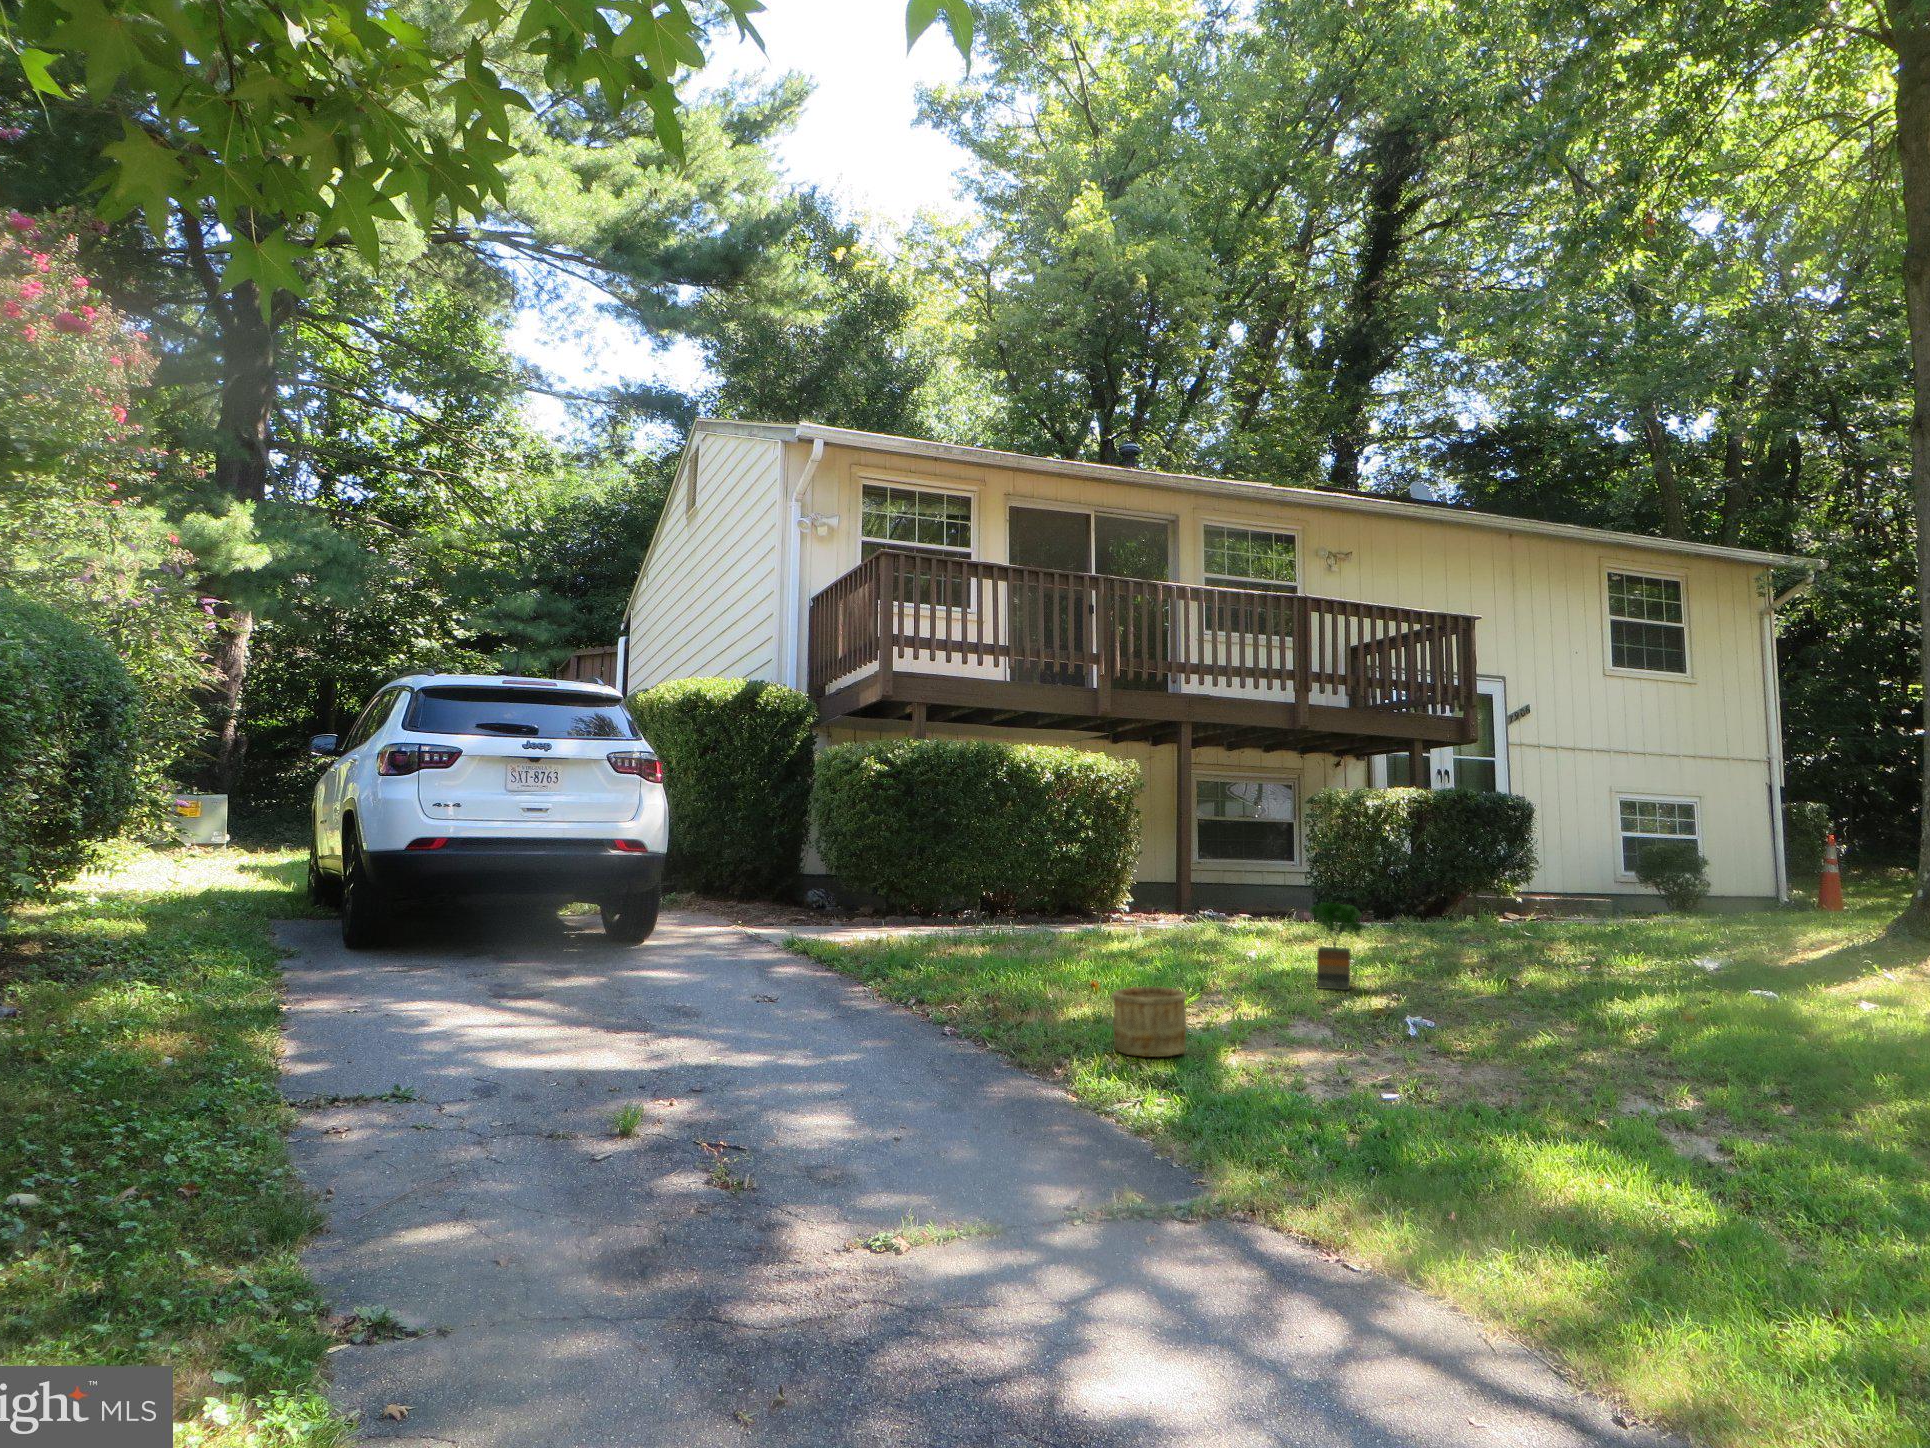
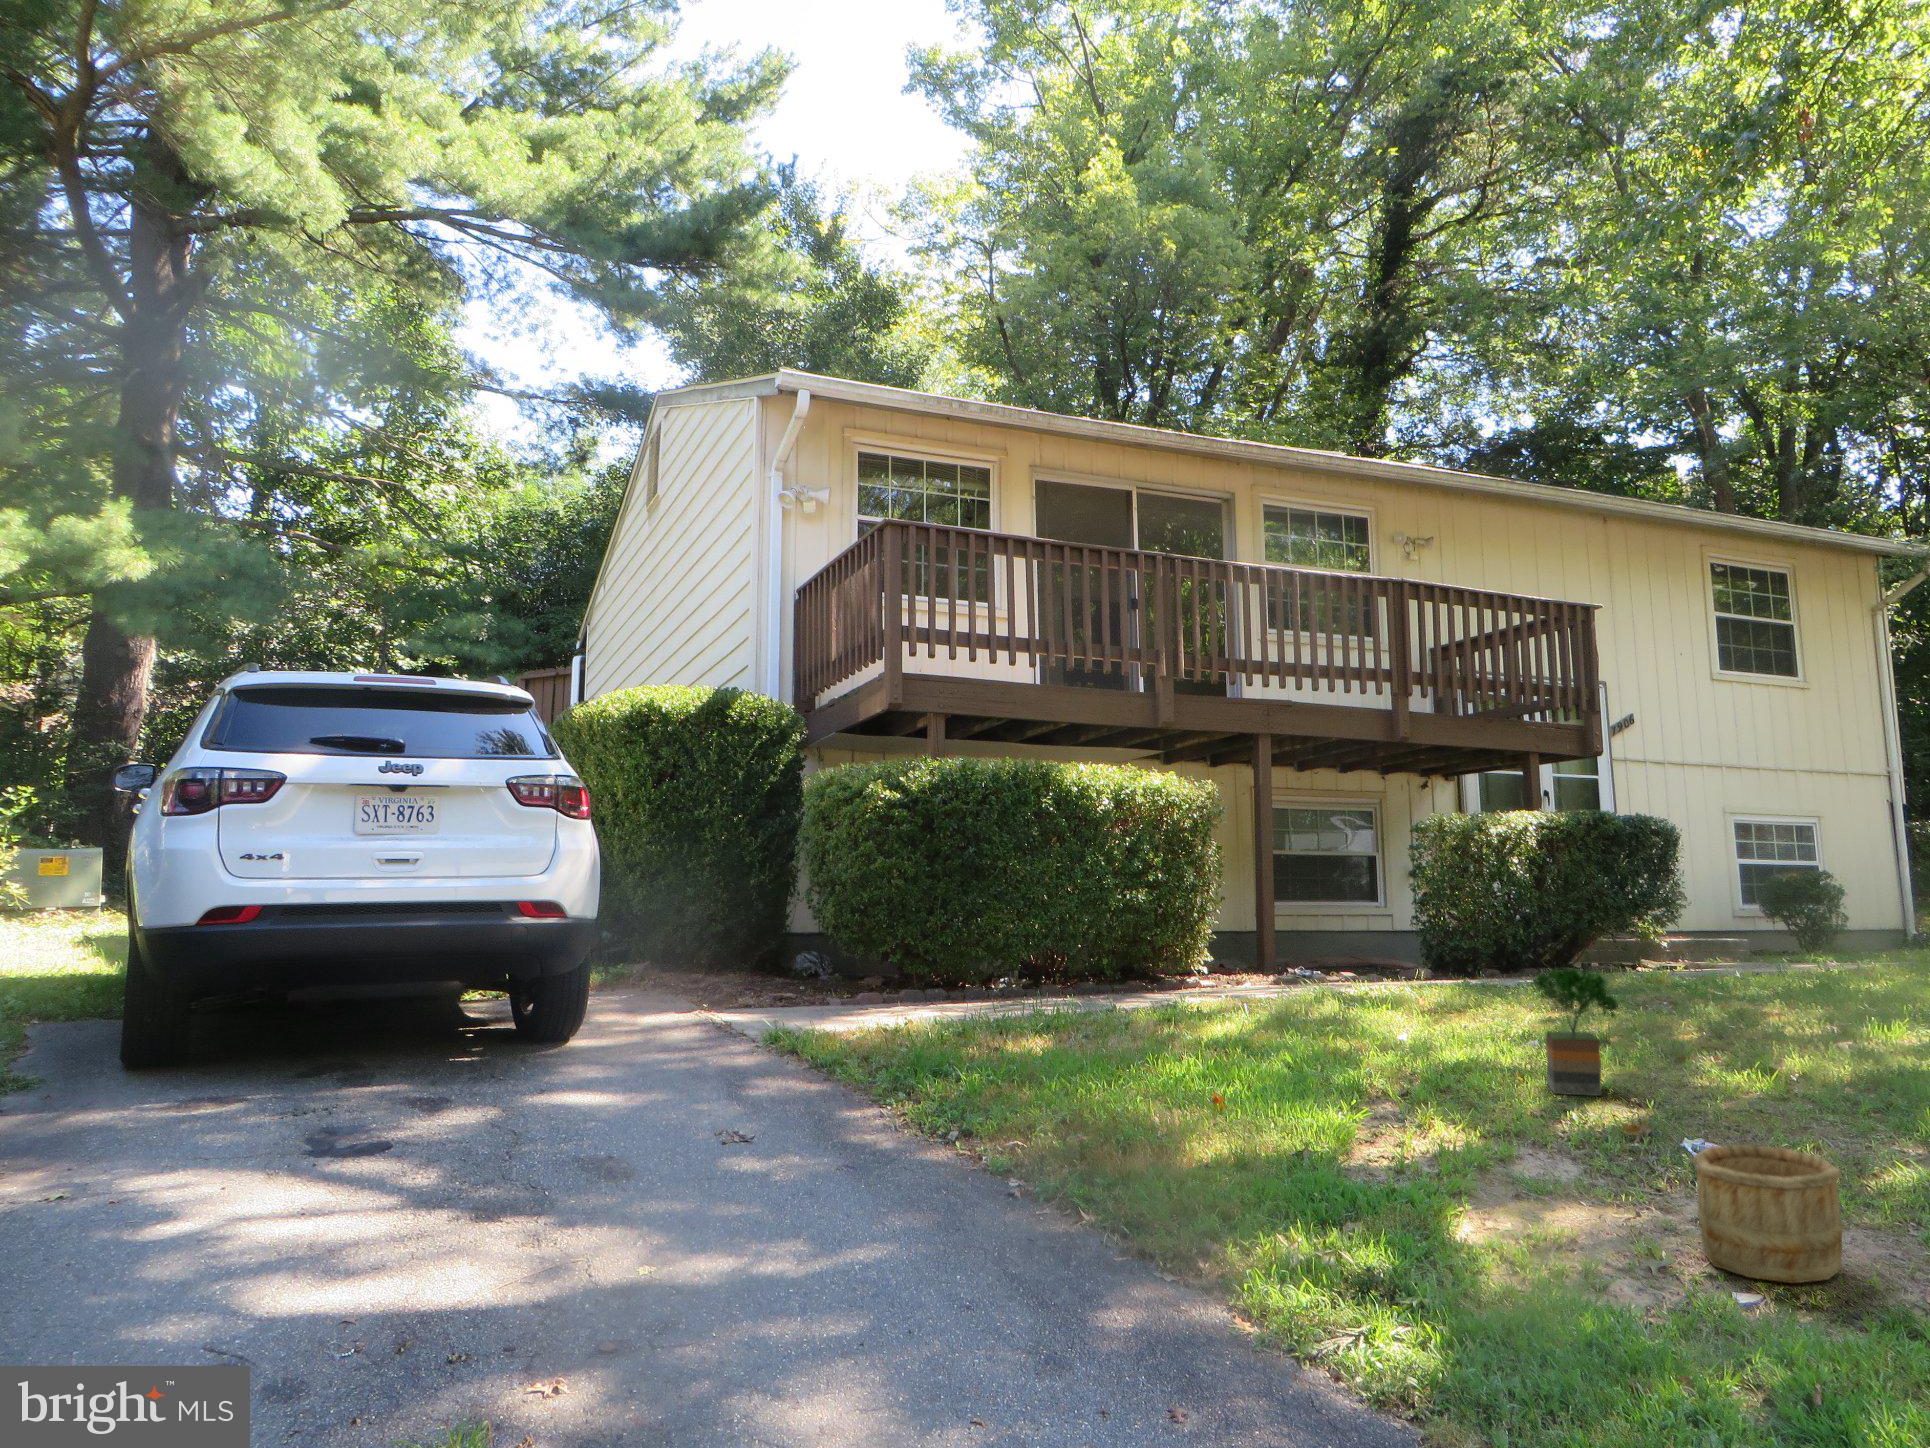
wooden bucket: present [1111,987,1187,1057] -> present [1692,1145,1842,1283]

